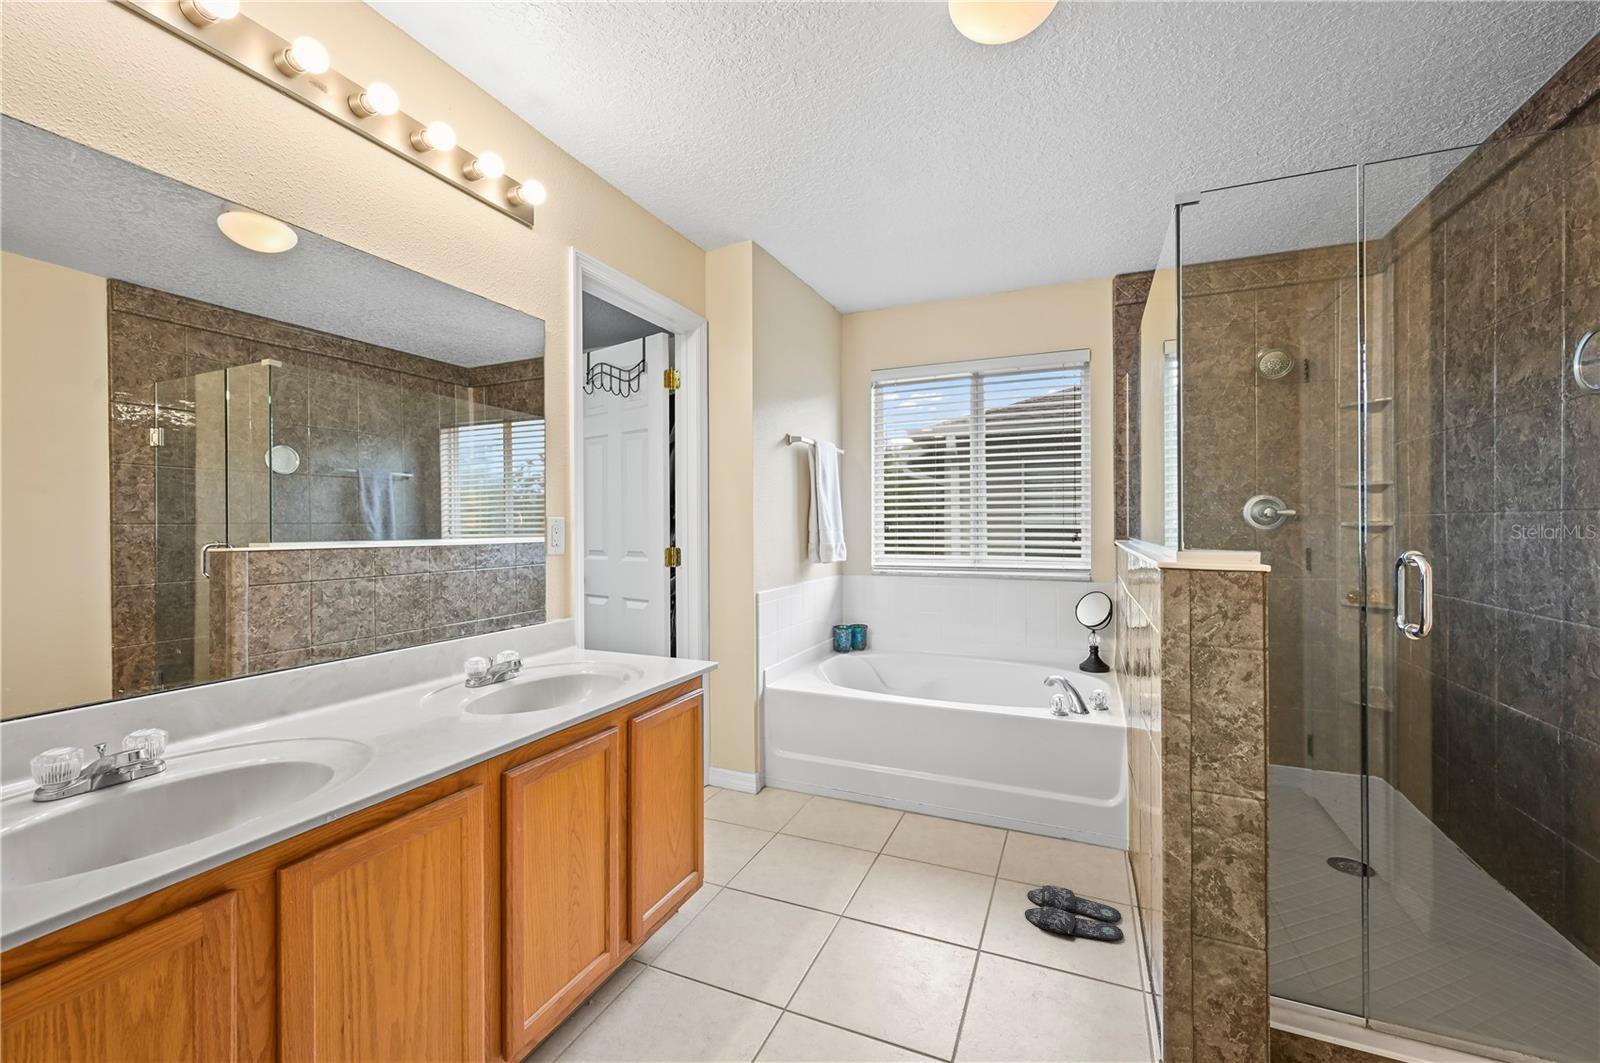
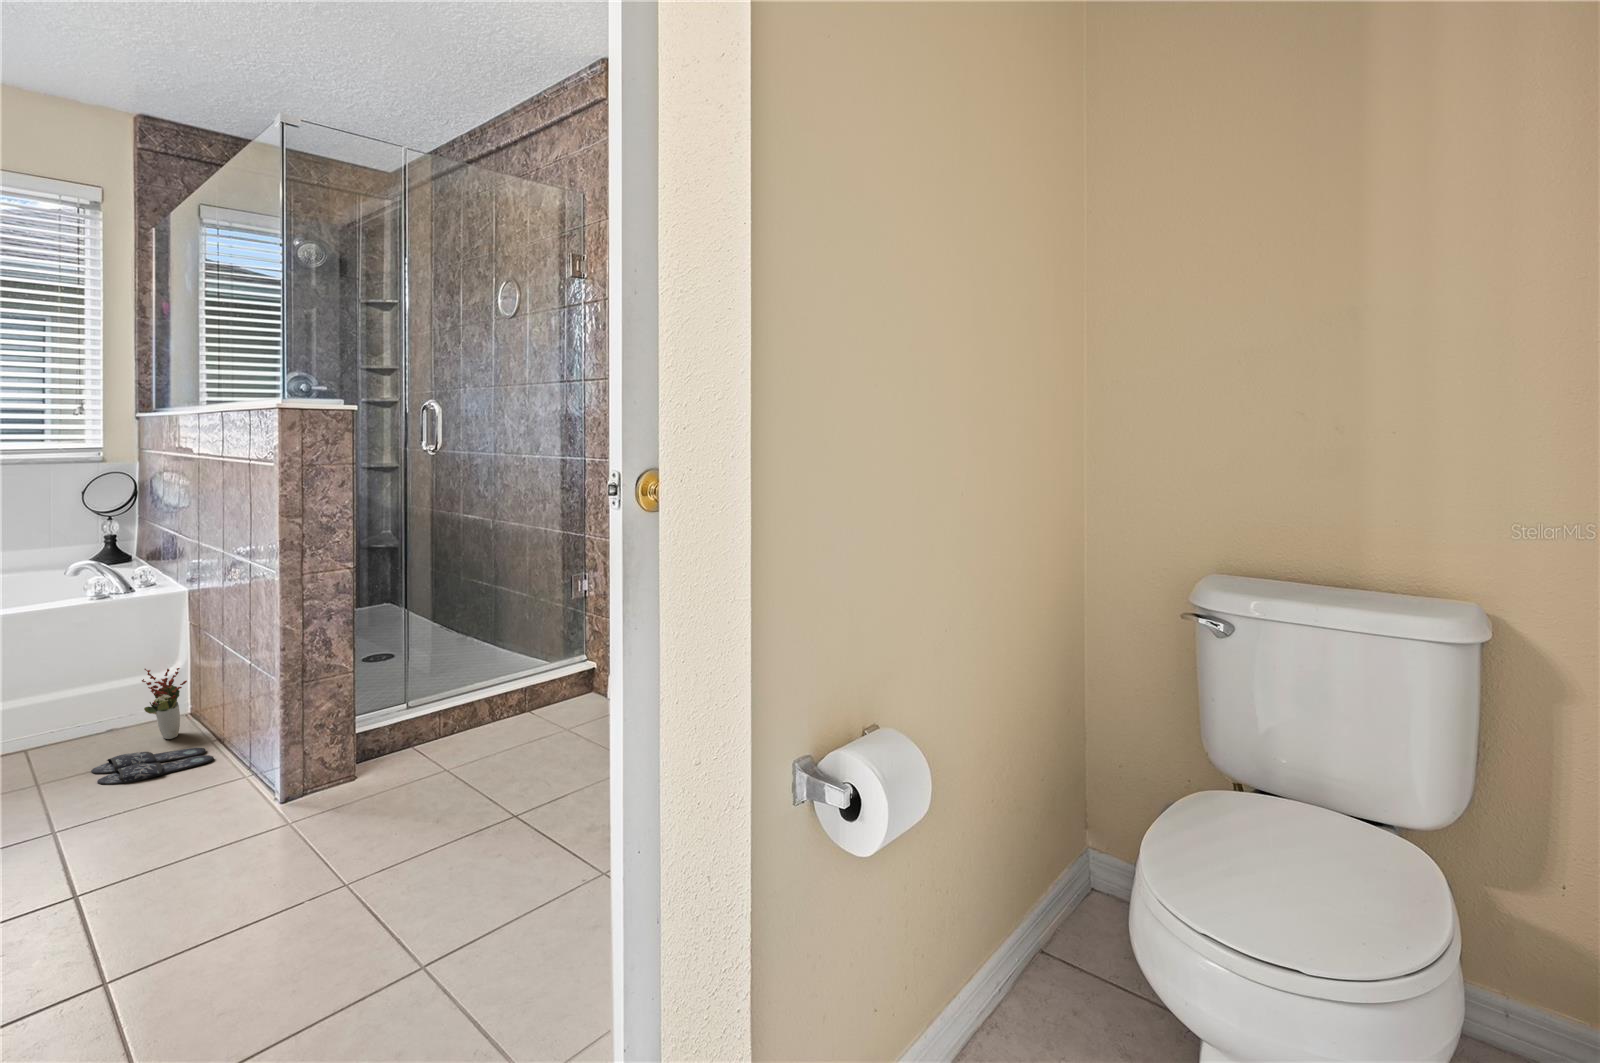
decorative plant: none [1080,800,1116,880] -> present [142,668,187,739]

